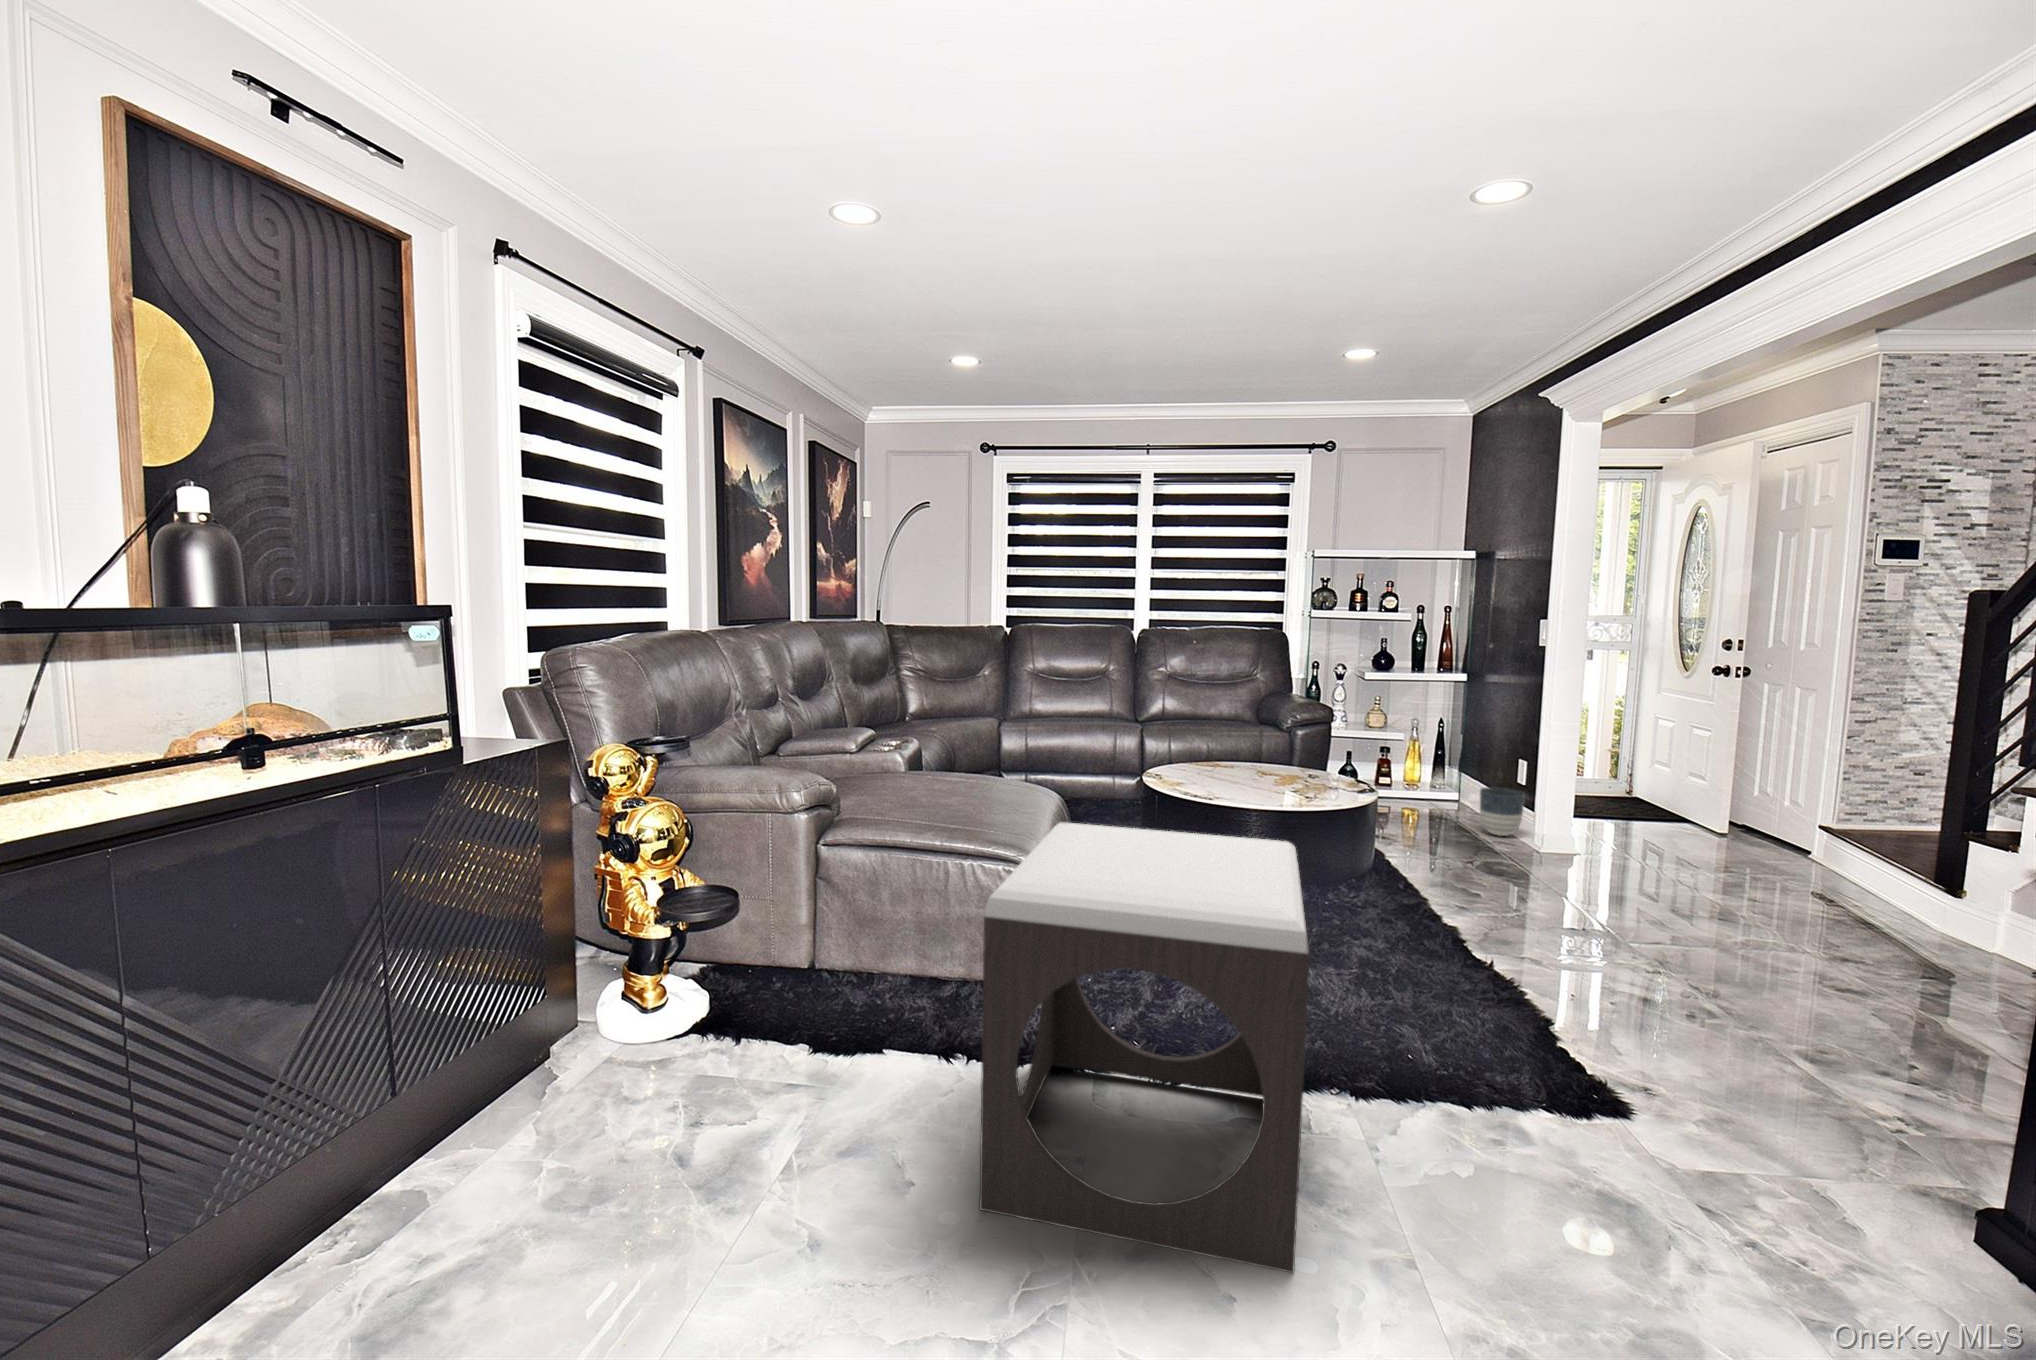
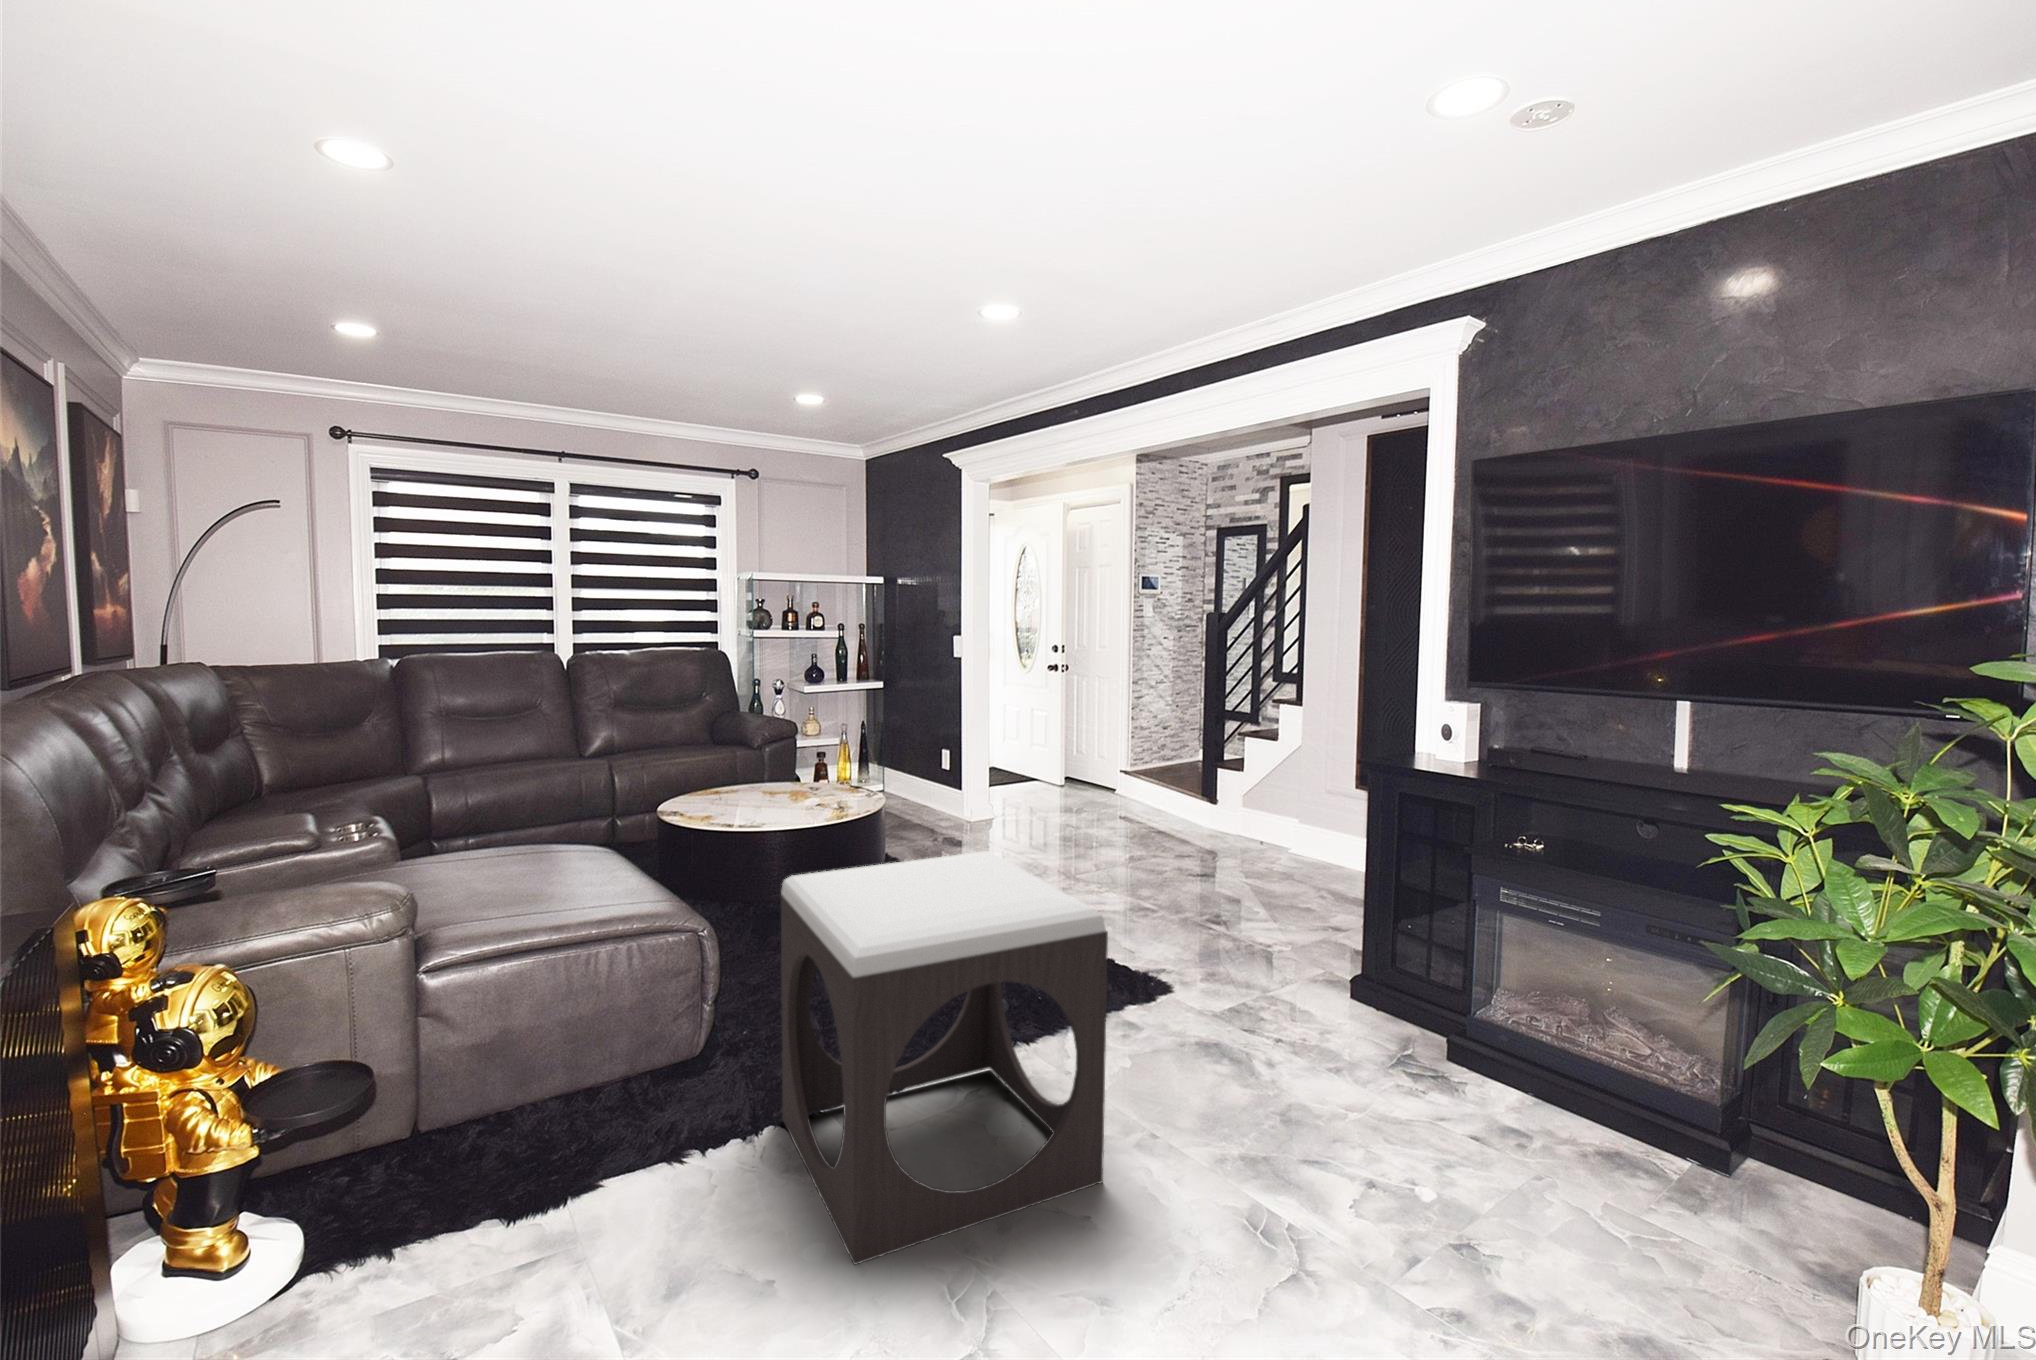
planter: present [1480,787,1525,836] -> none [923,777,957,817]

